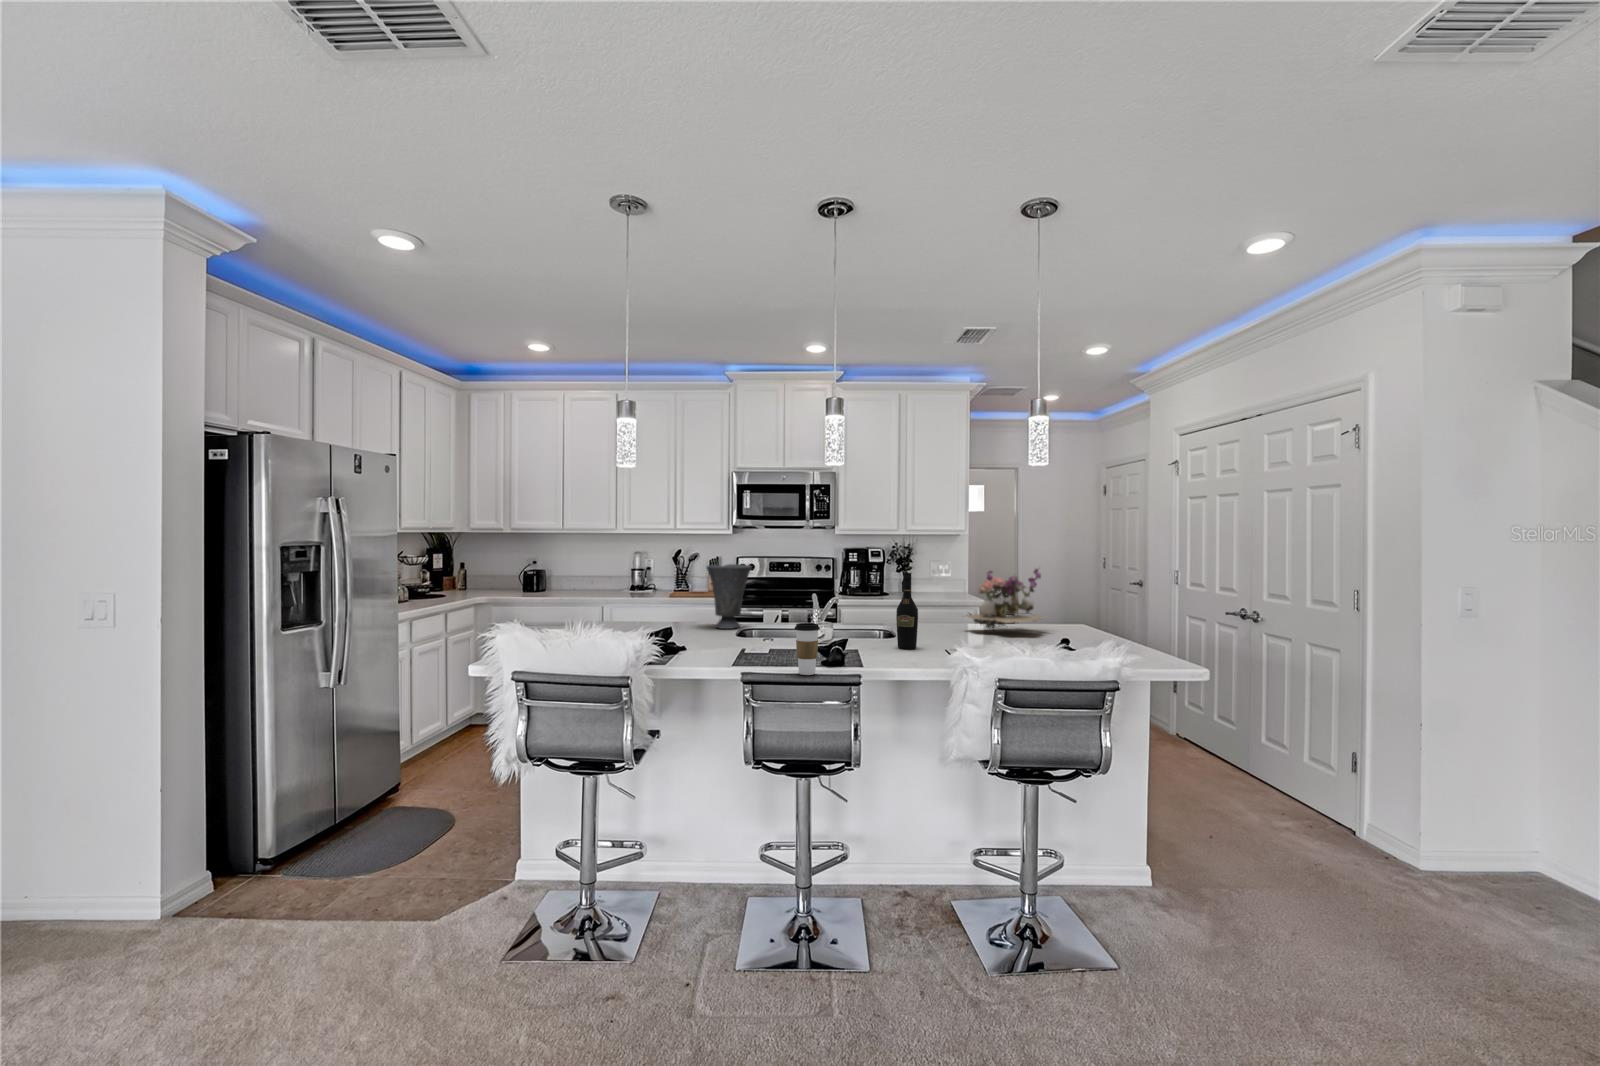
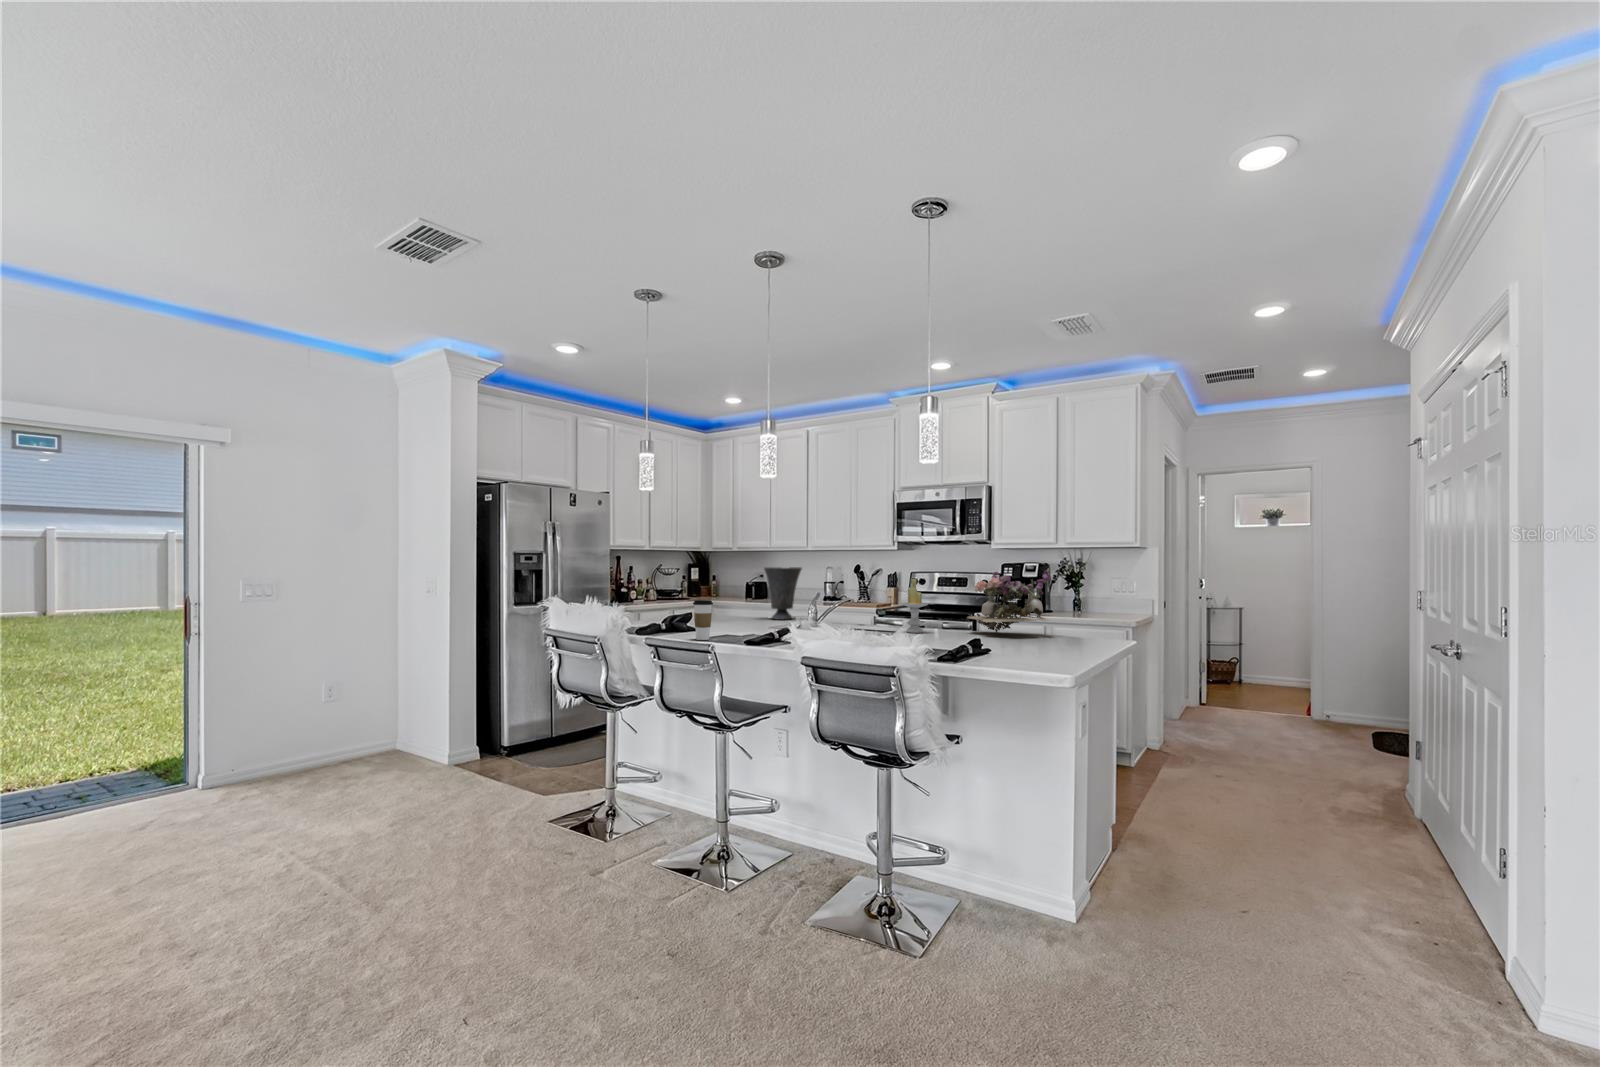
wine bottle: present [896,573,918,649] -> none [844,568,863,636]
candle: none [916,580,945,638] -> present [901,579,928,633]

